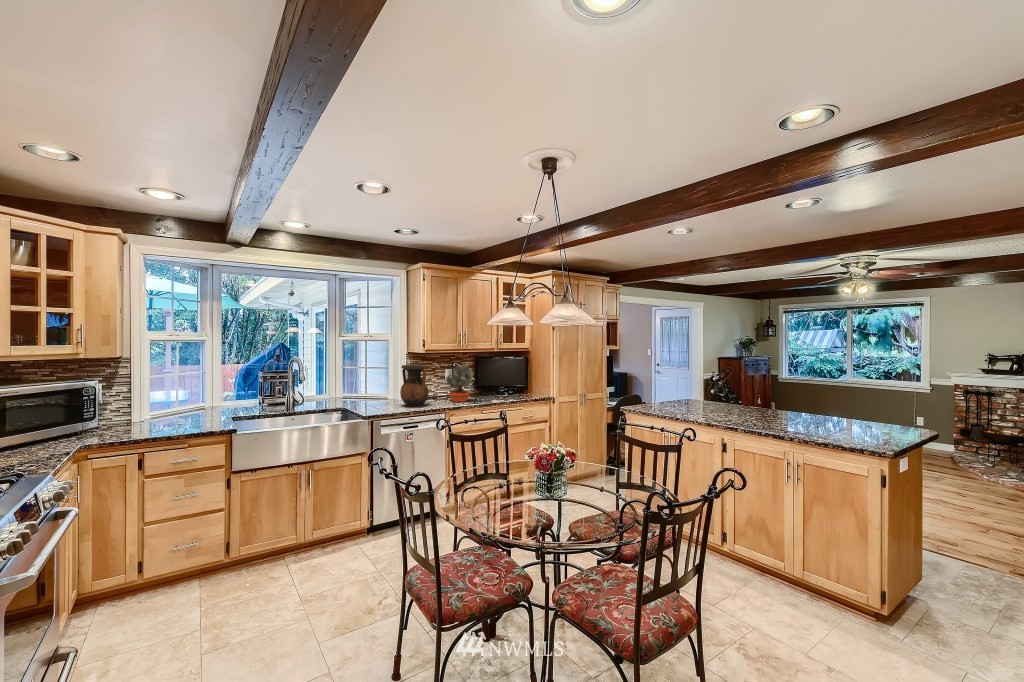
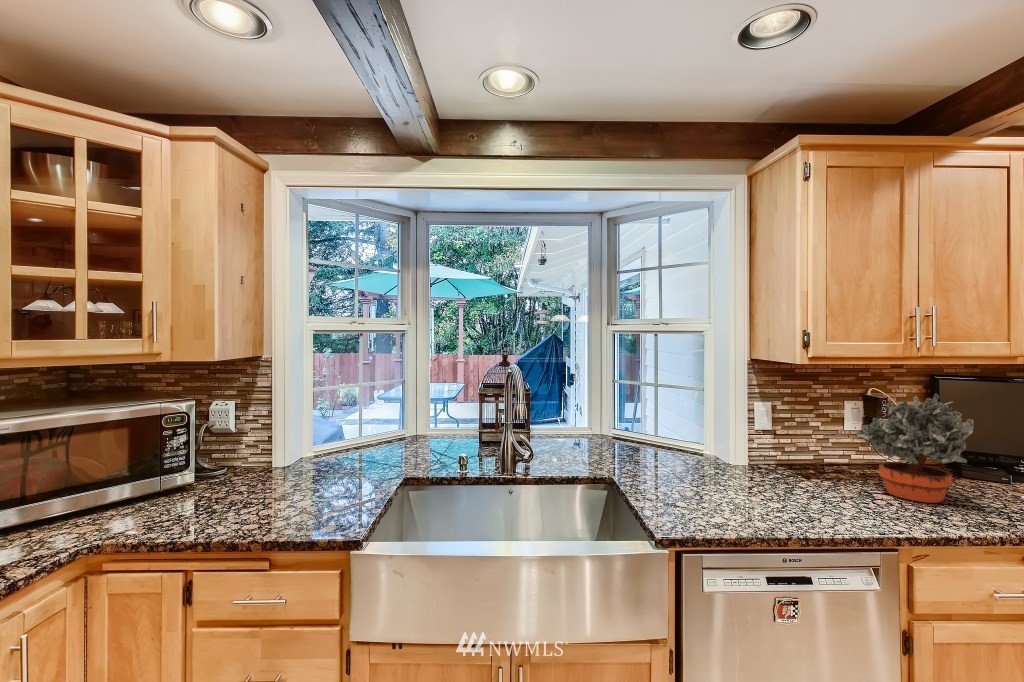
vase: present [400,365,429,406] -> none [743,390,827,504]

